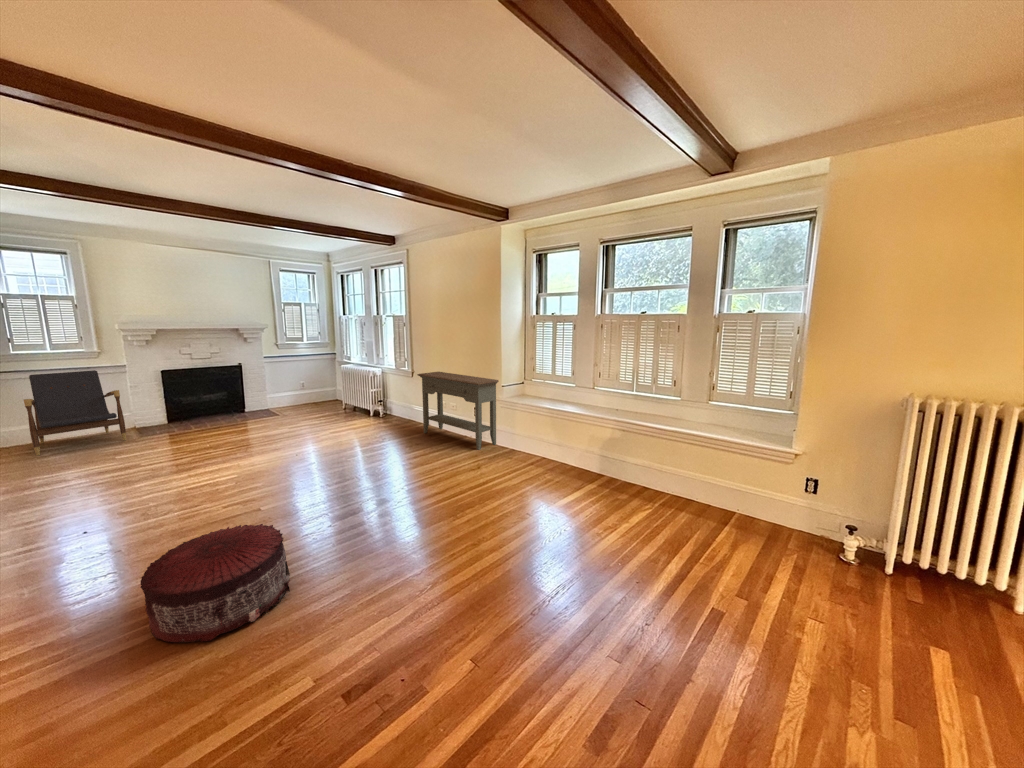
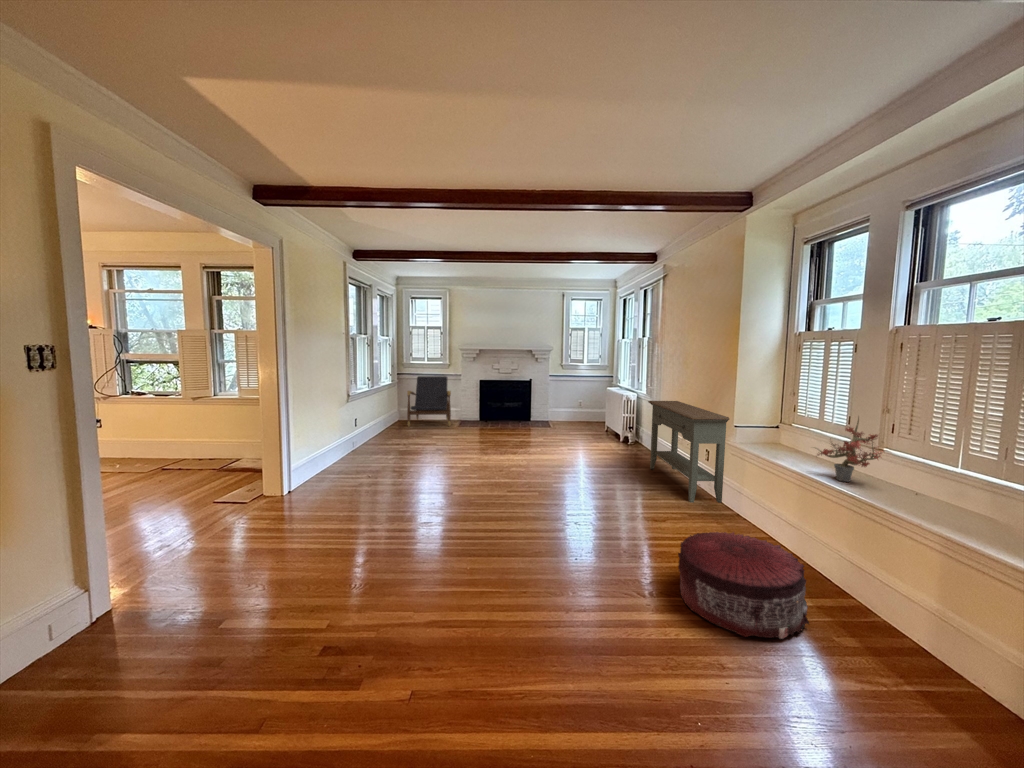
potted plant: none [565,369,605,410] -> present [817,417,883,482]
pouf: present [141,524,290,642] -> present [678,532,809,639]

